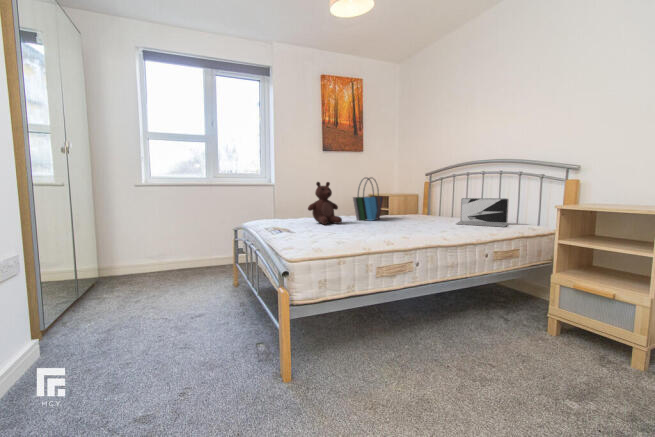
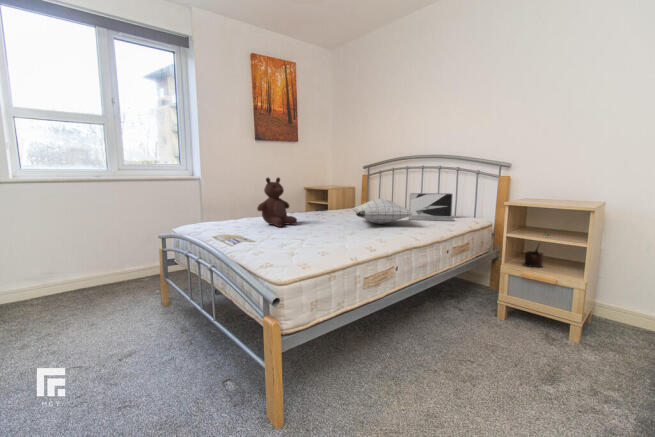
tote bag: present [353,178,383,221] -> none [303,172,331,219]
pillow: none [392,202,450,226] -> present [353,199,412,224]
potted plant: none [578,237,629,280] -> present [524,231,549,267]

